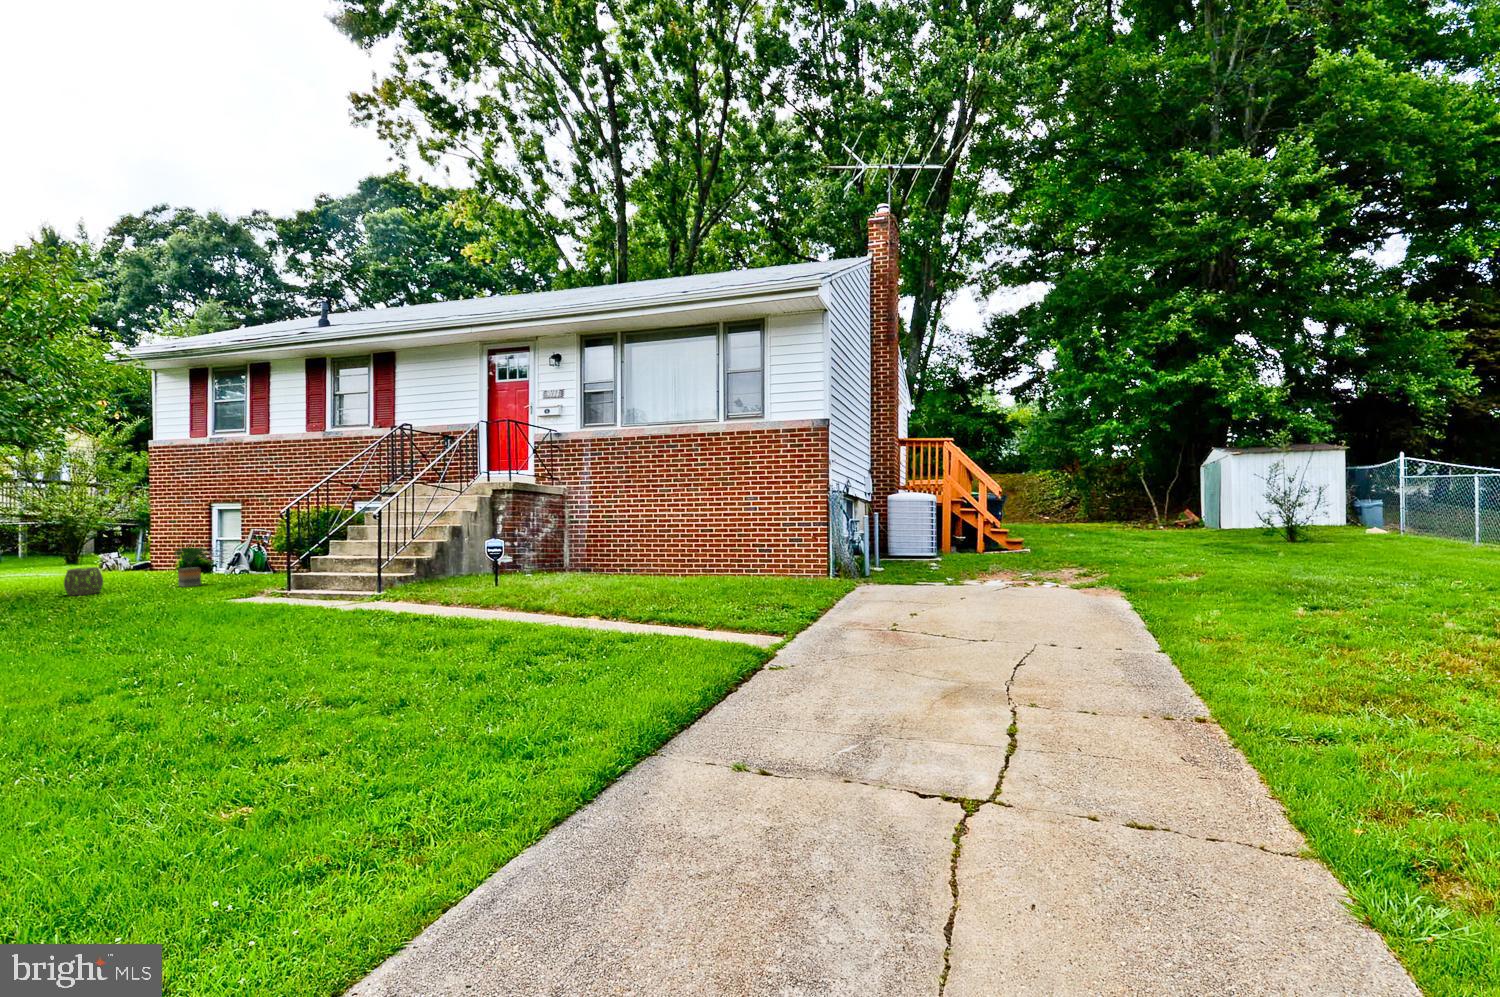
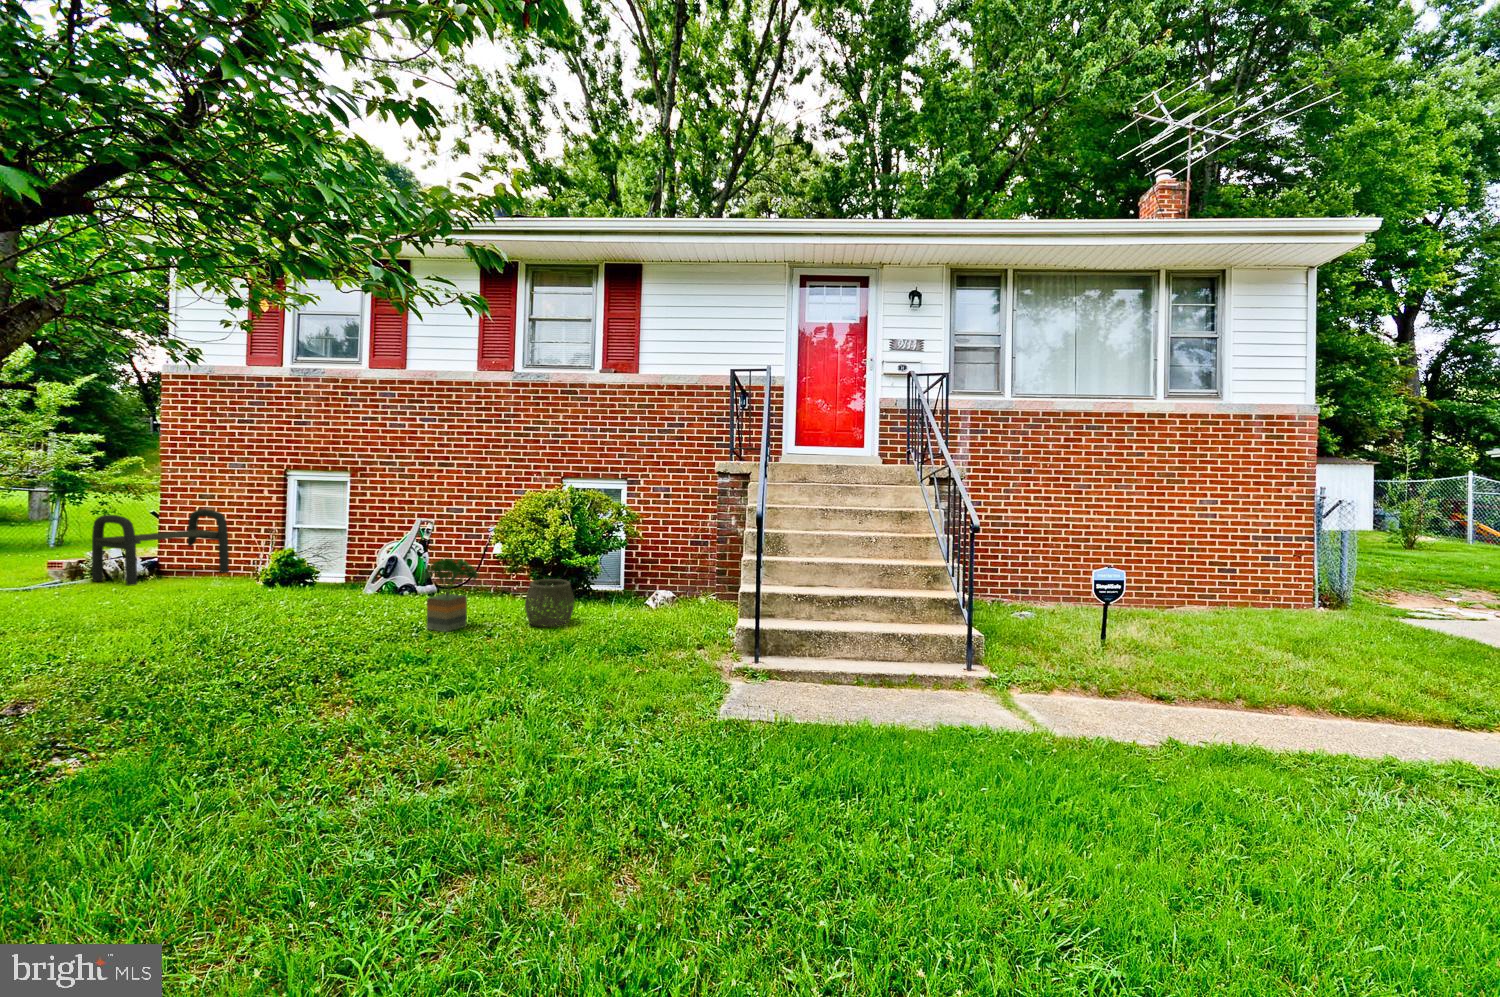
bench: none [99,530,178,574] -> present [92,509,229,586]
woven basket: present [64,567,103,595] -> present [525,579,574,627]

